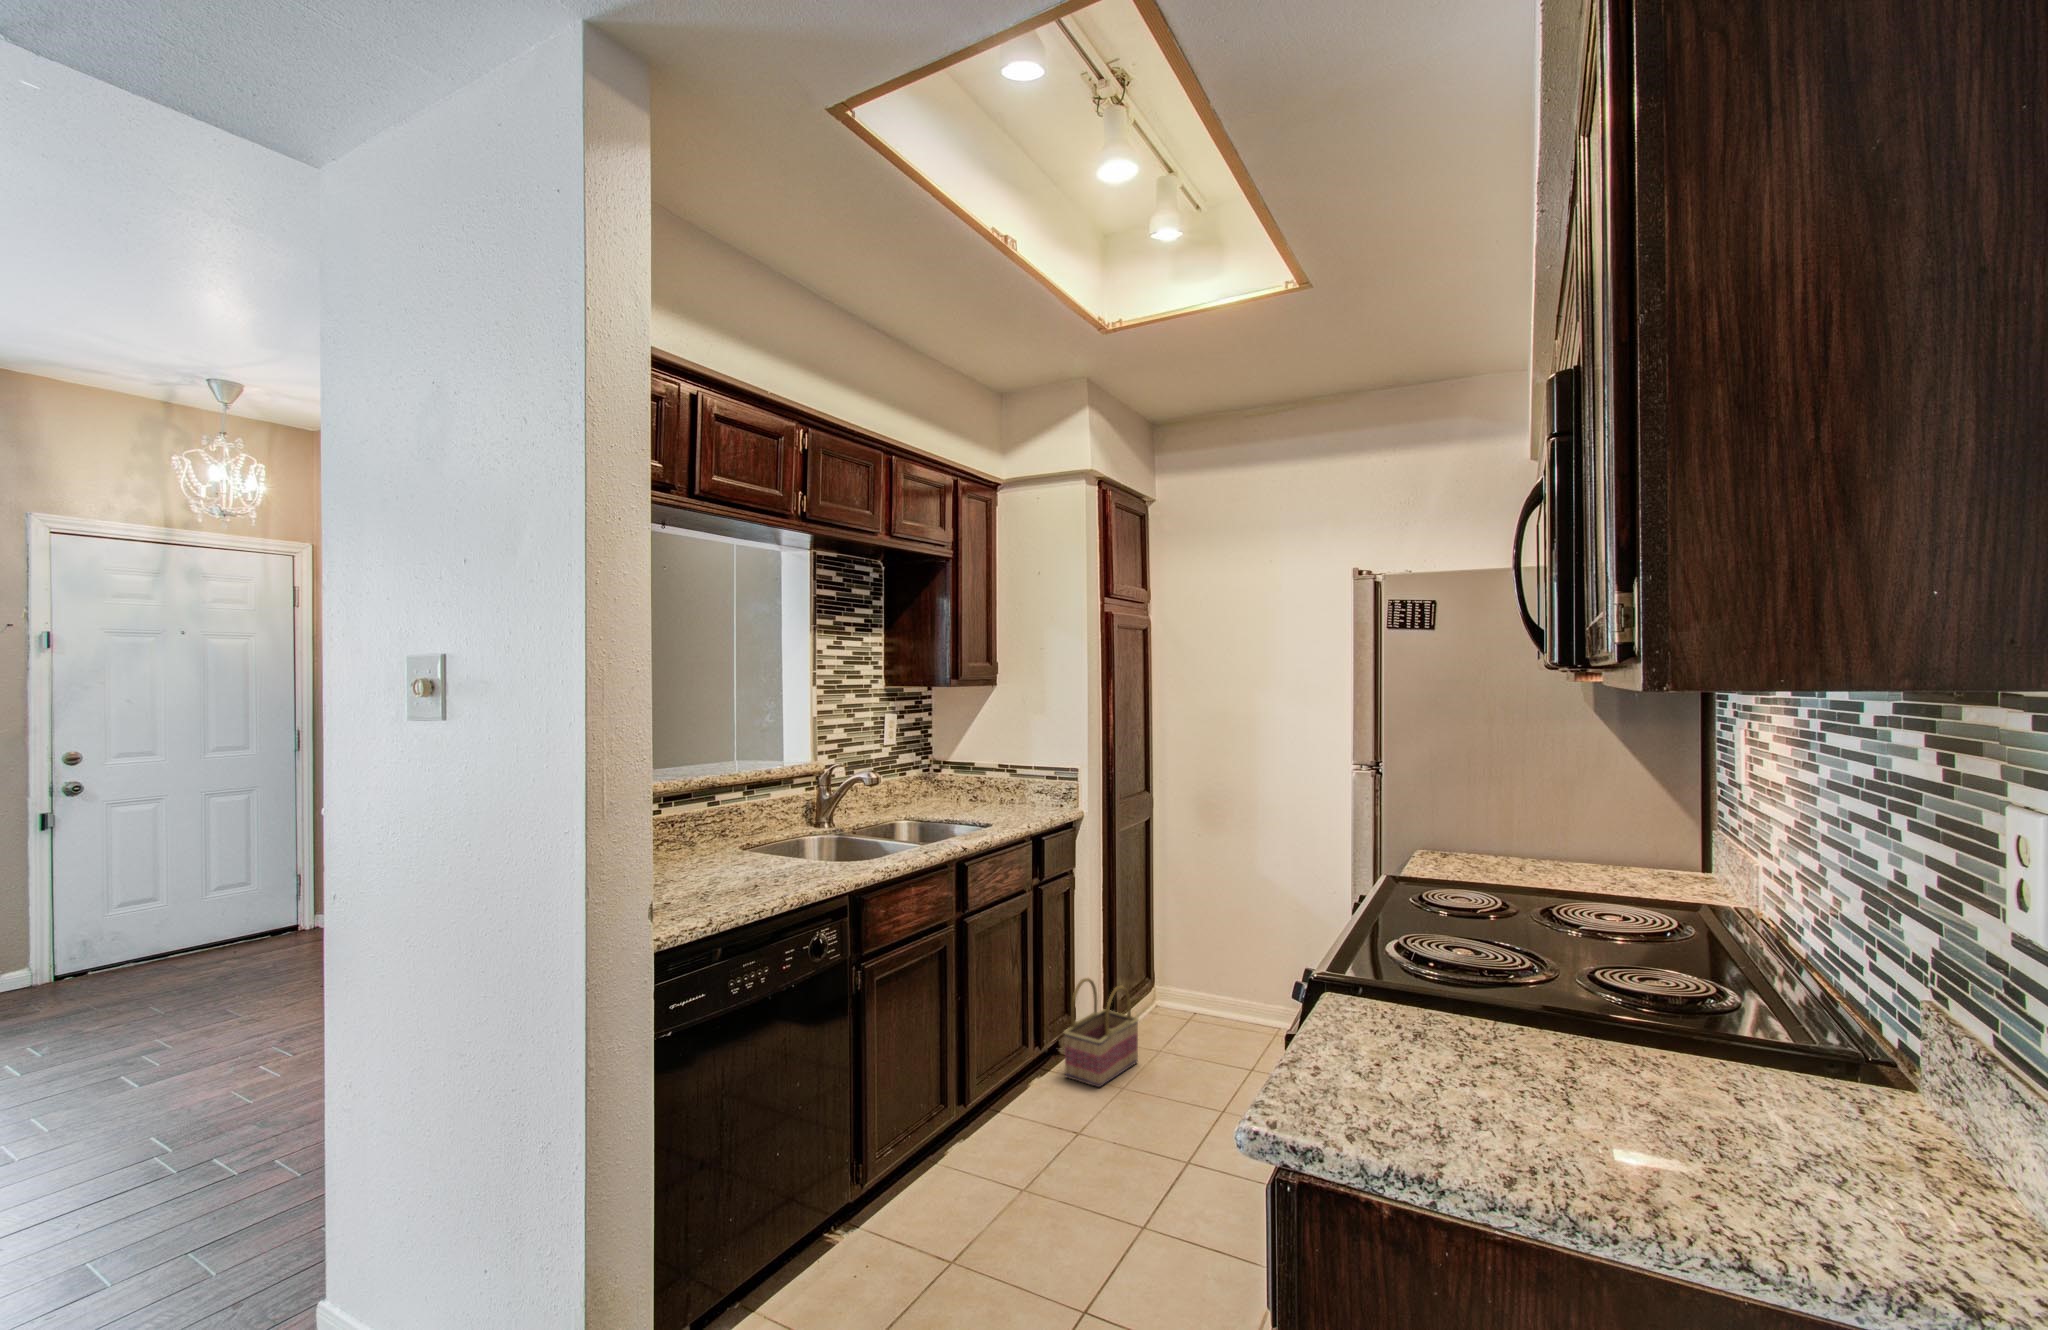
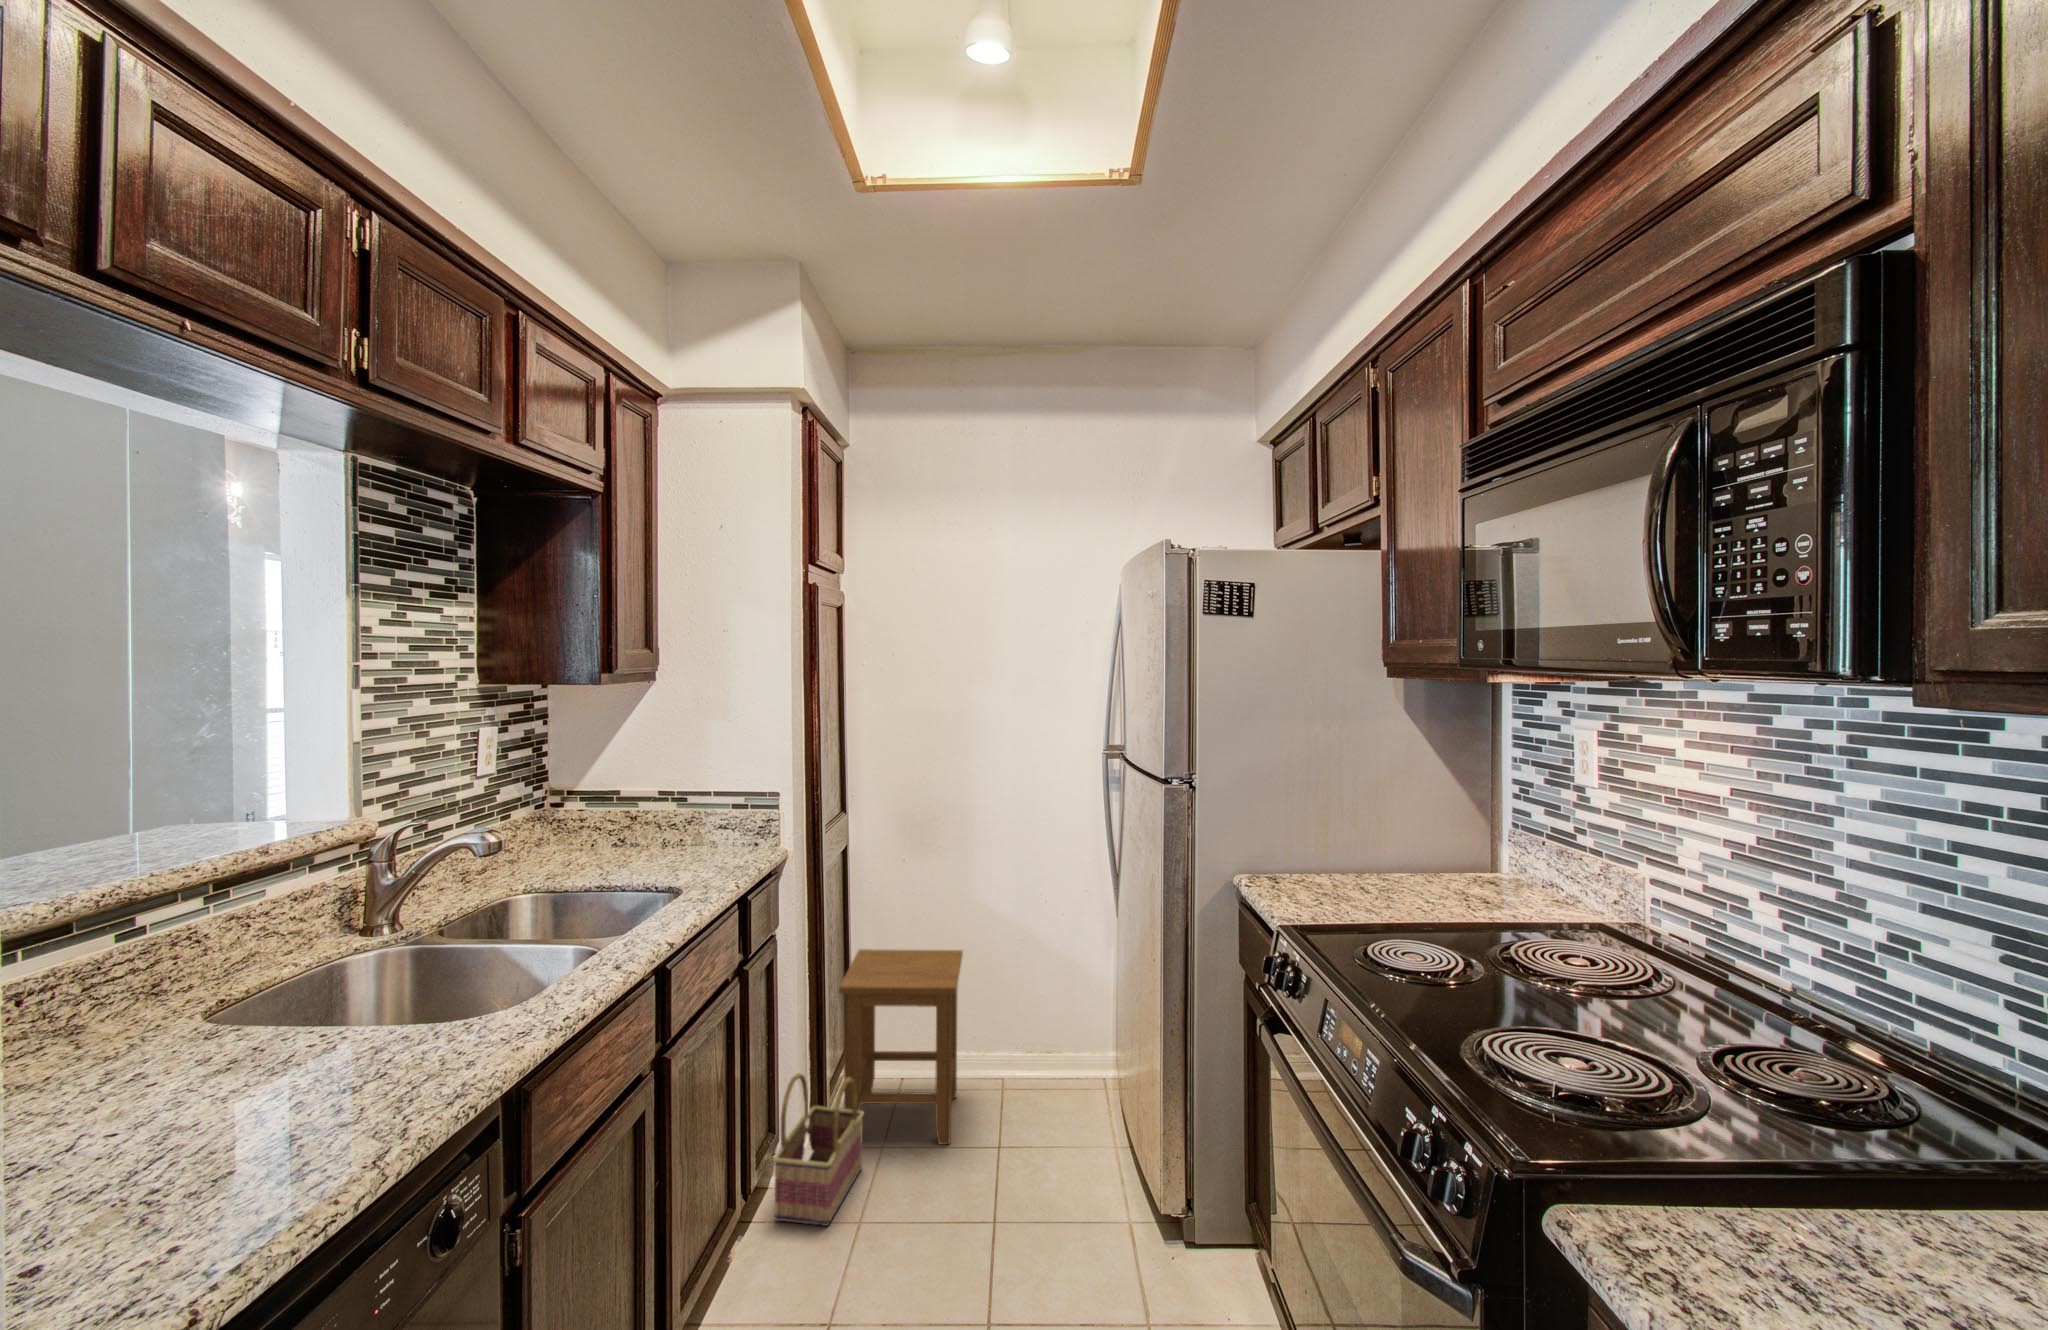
stool: none [1126,904,1239,1062] -> present [839,949,963,1145]

